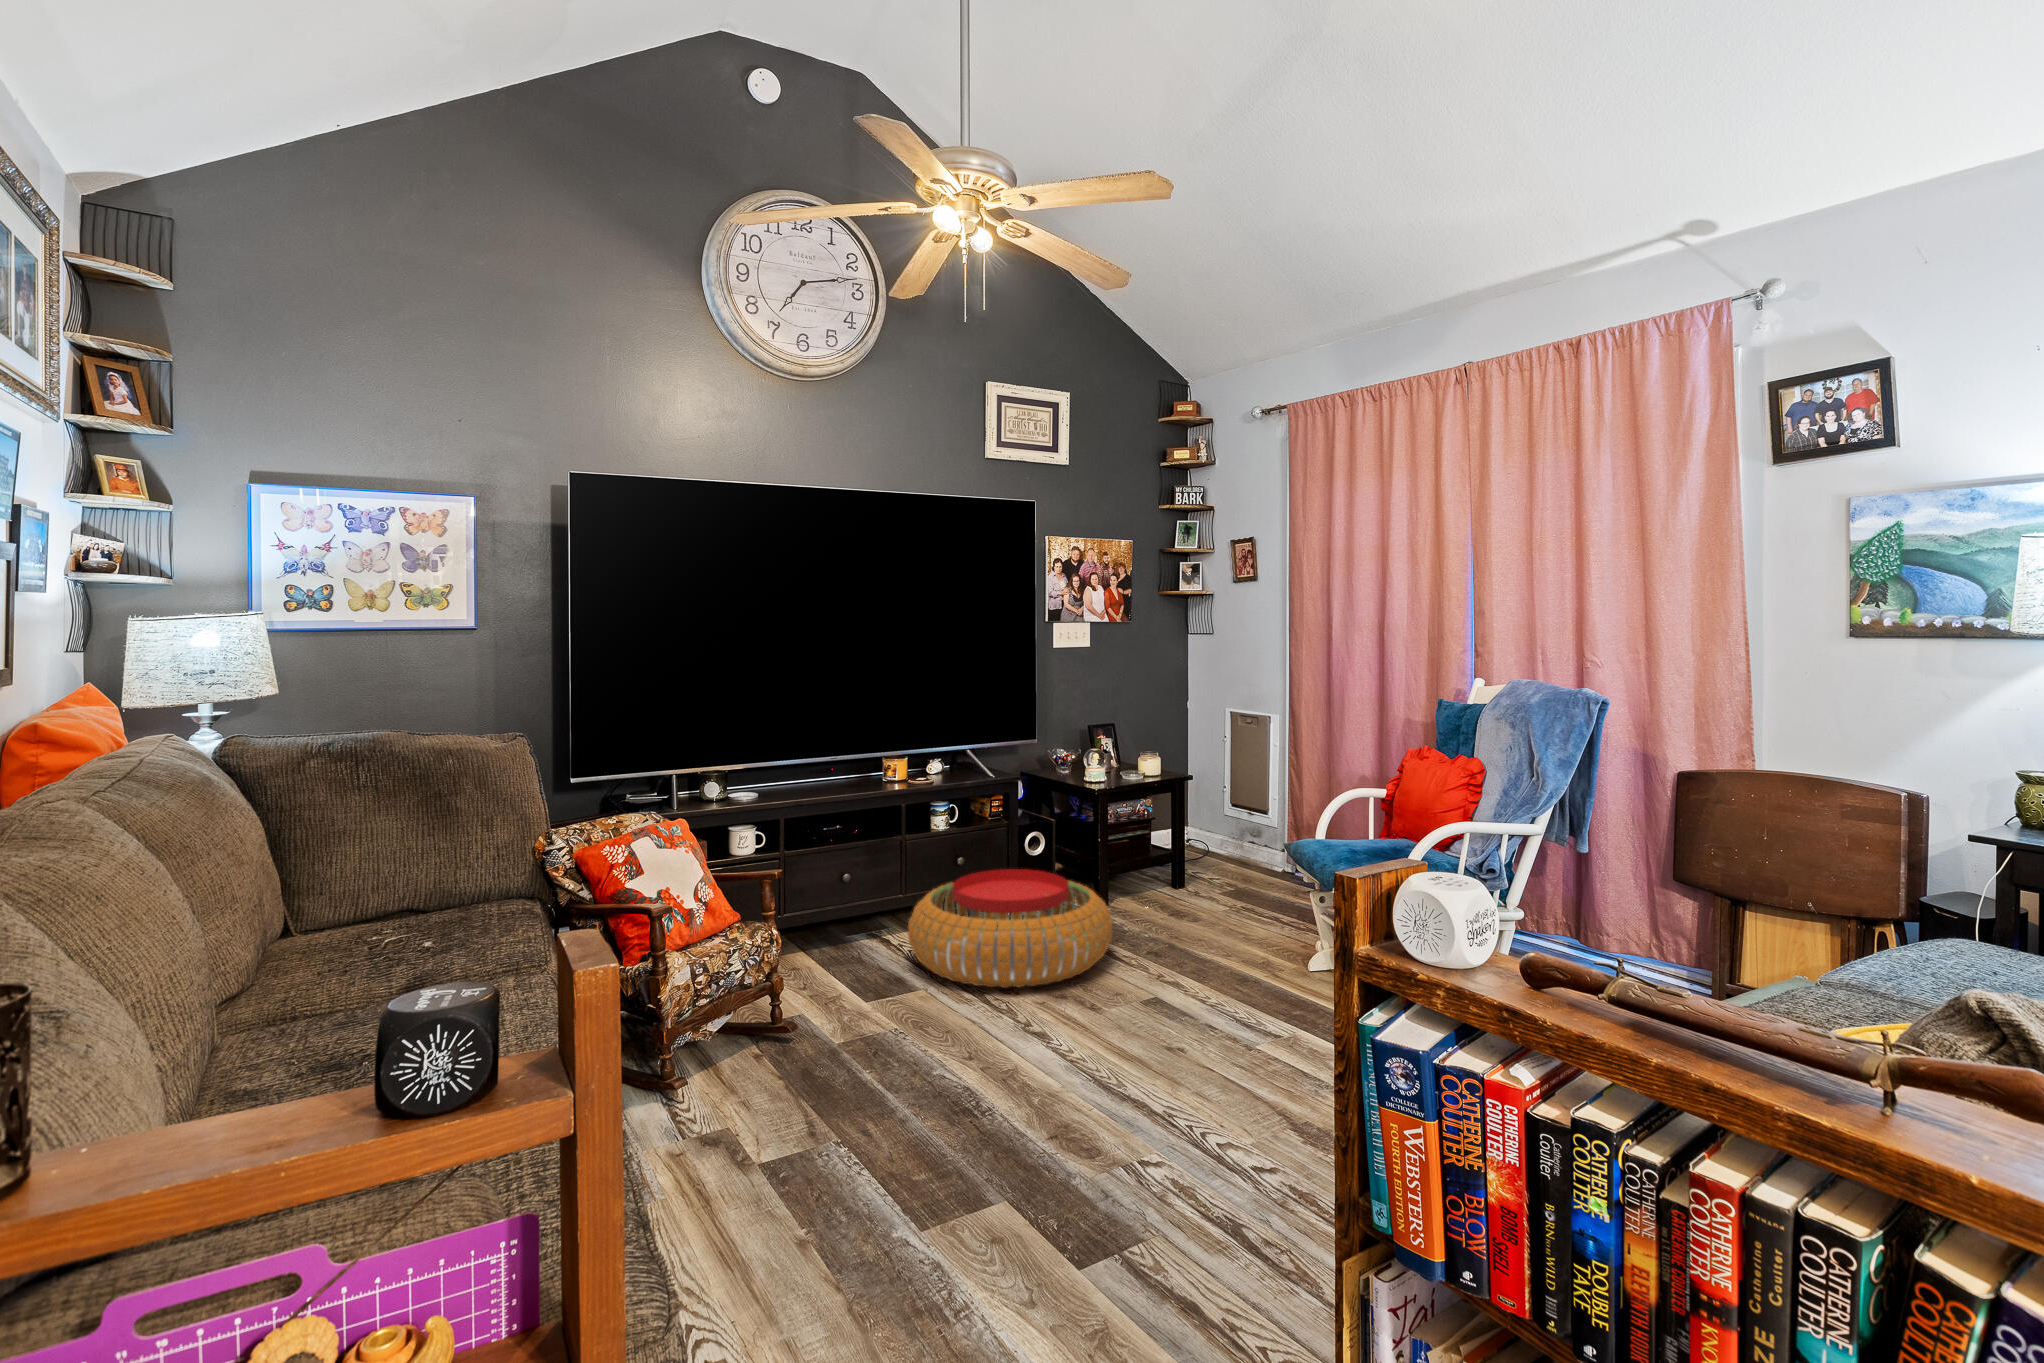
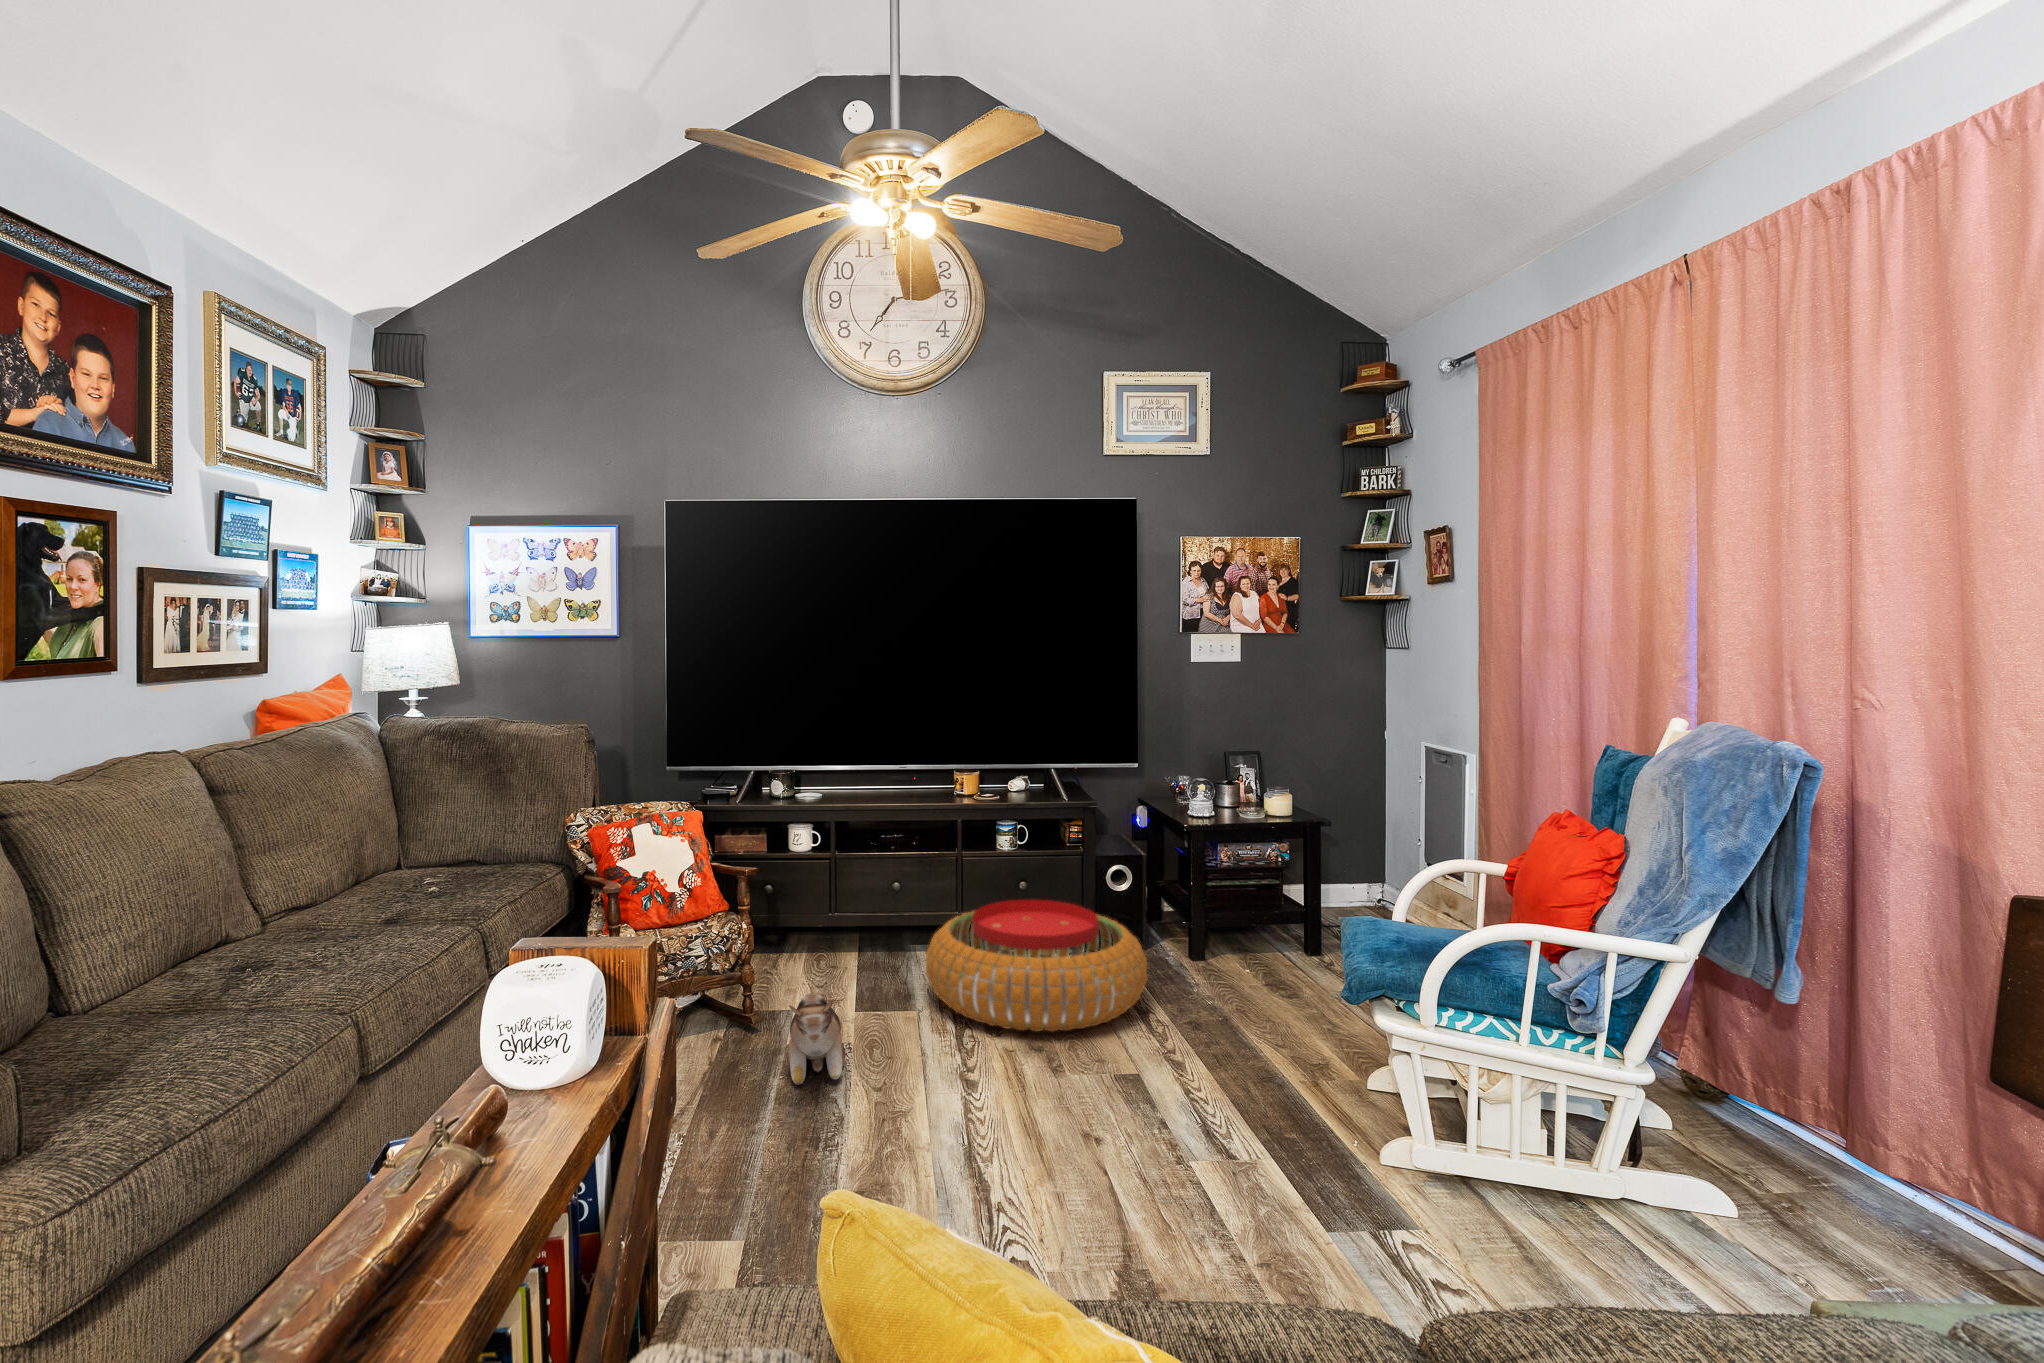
plush toy: none [854,979,941,1076] -> present [789,992,845,1085]

